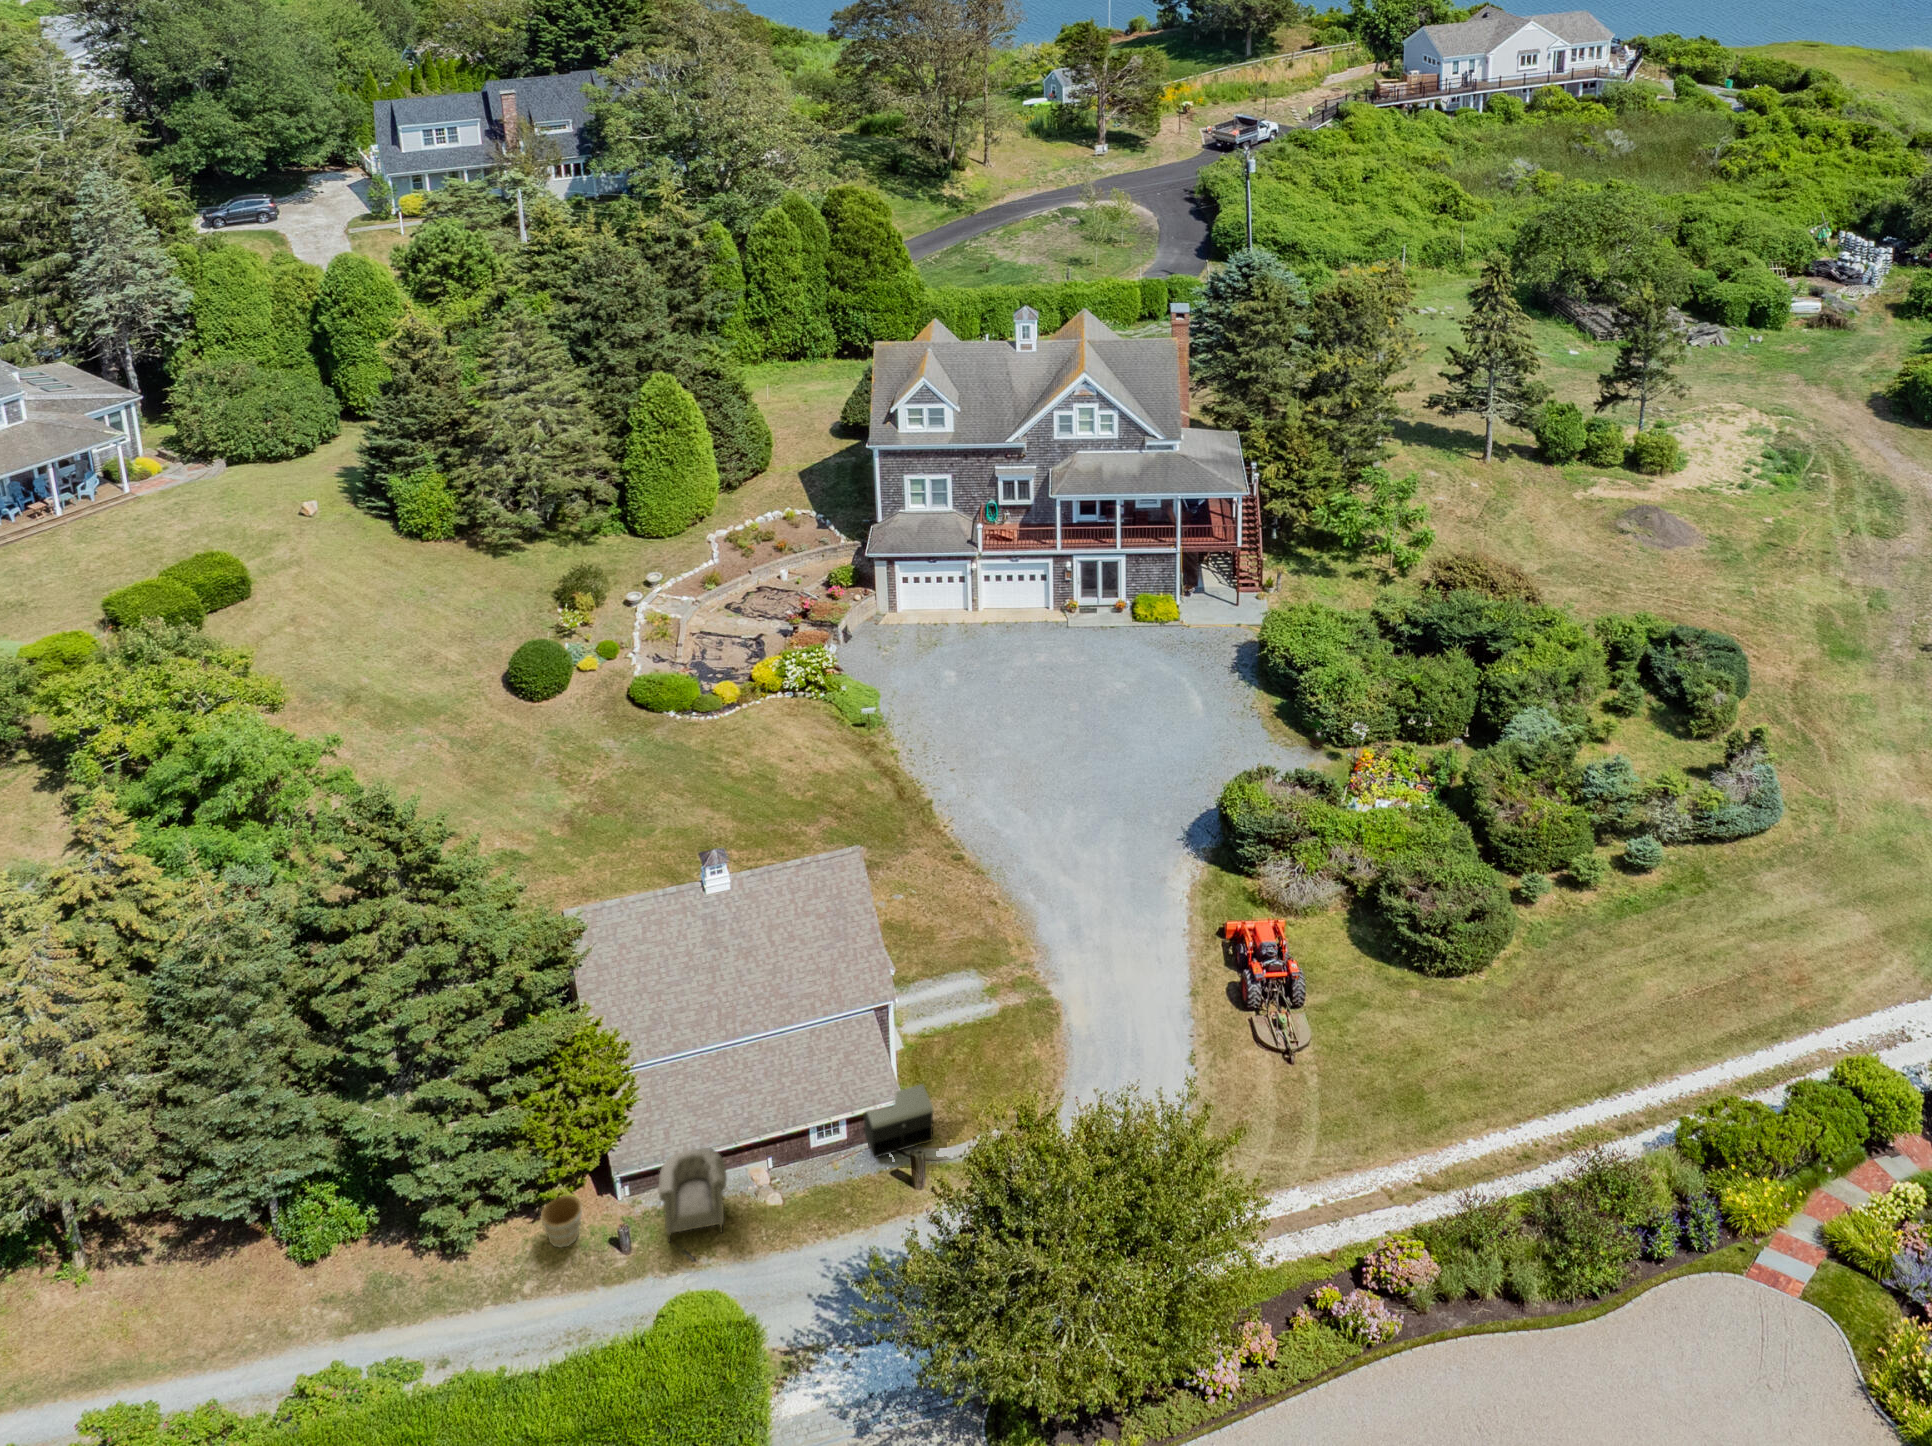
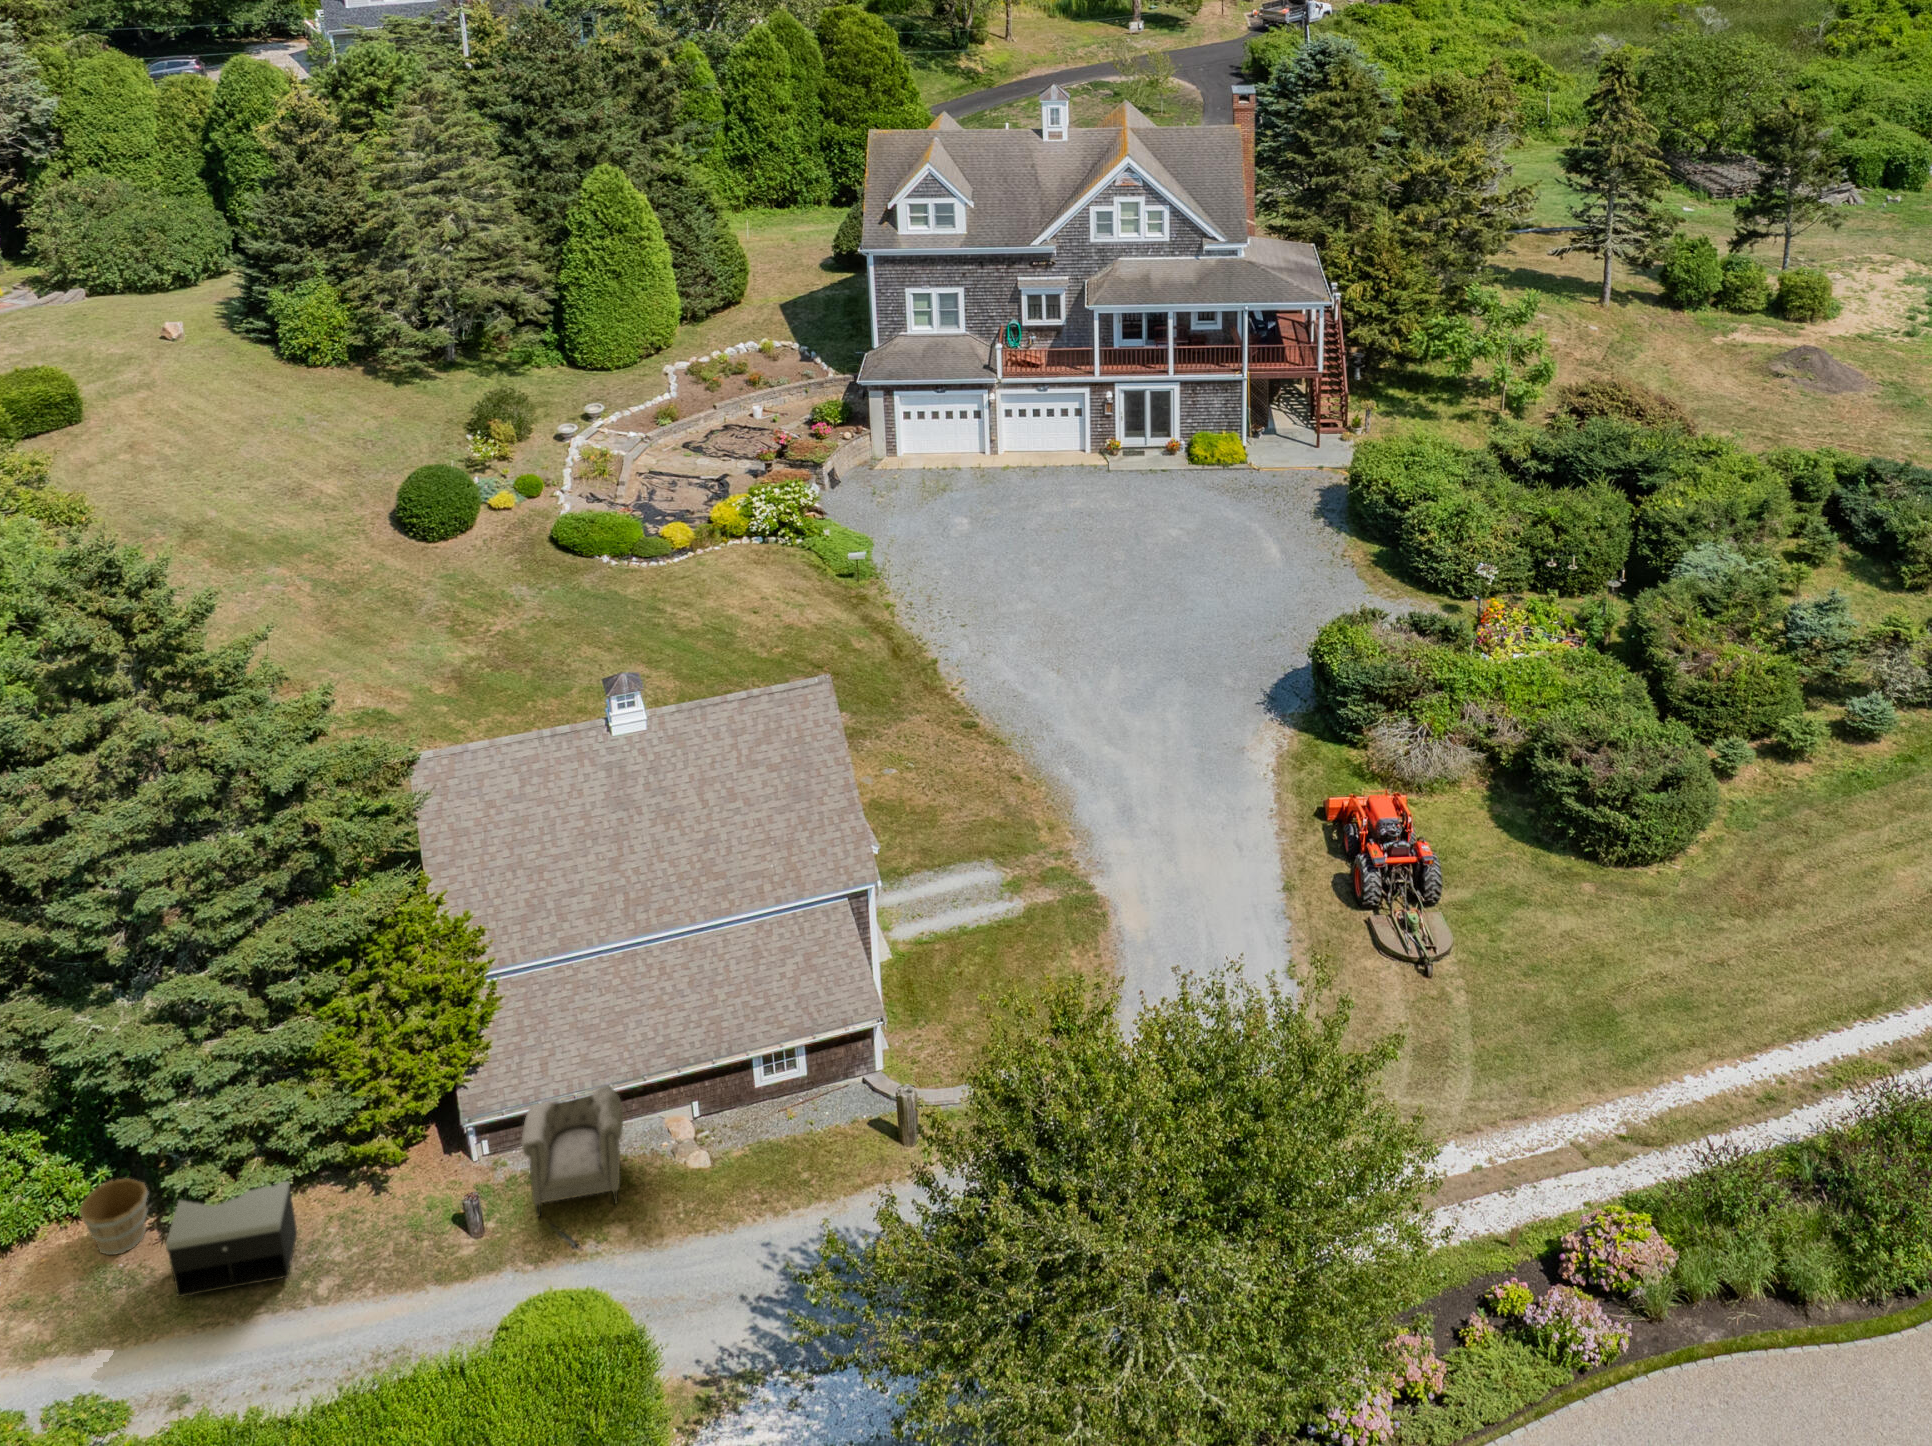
potted tree: present [1305,717,1325,748] -> none [1411,554,1442,601]
storage bench: present [864,1084,934,1158] -> present [166,1182,297,1297]
wooden bucket: present [541,1195,582,1248] -> present [80,1178,148,1255]

